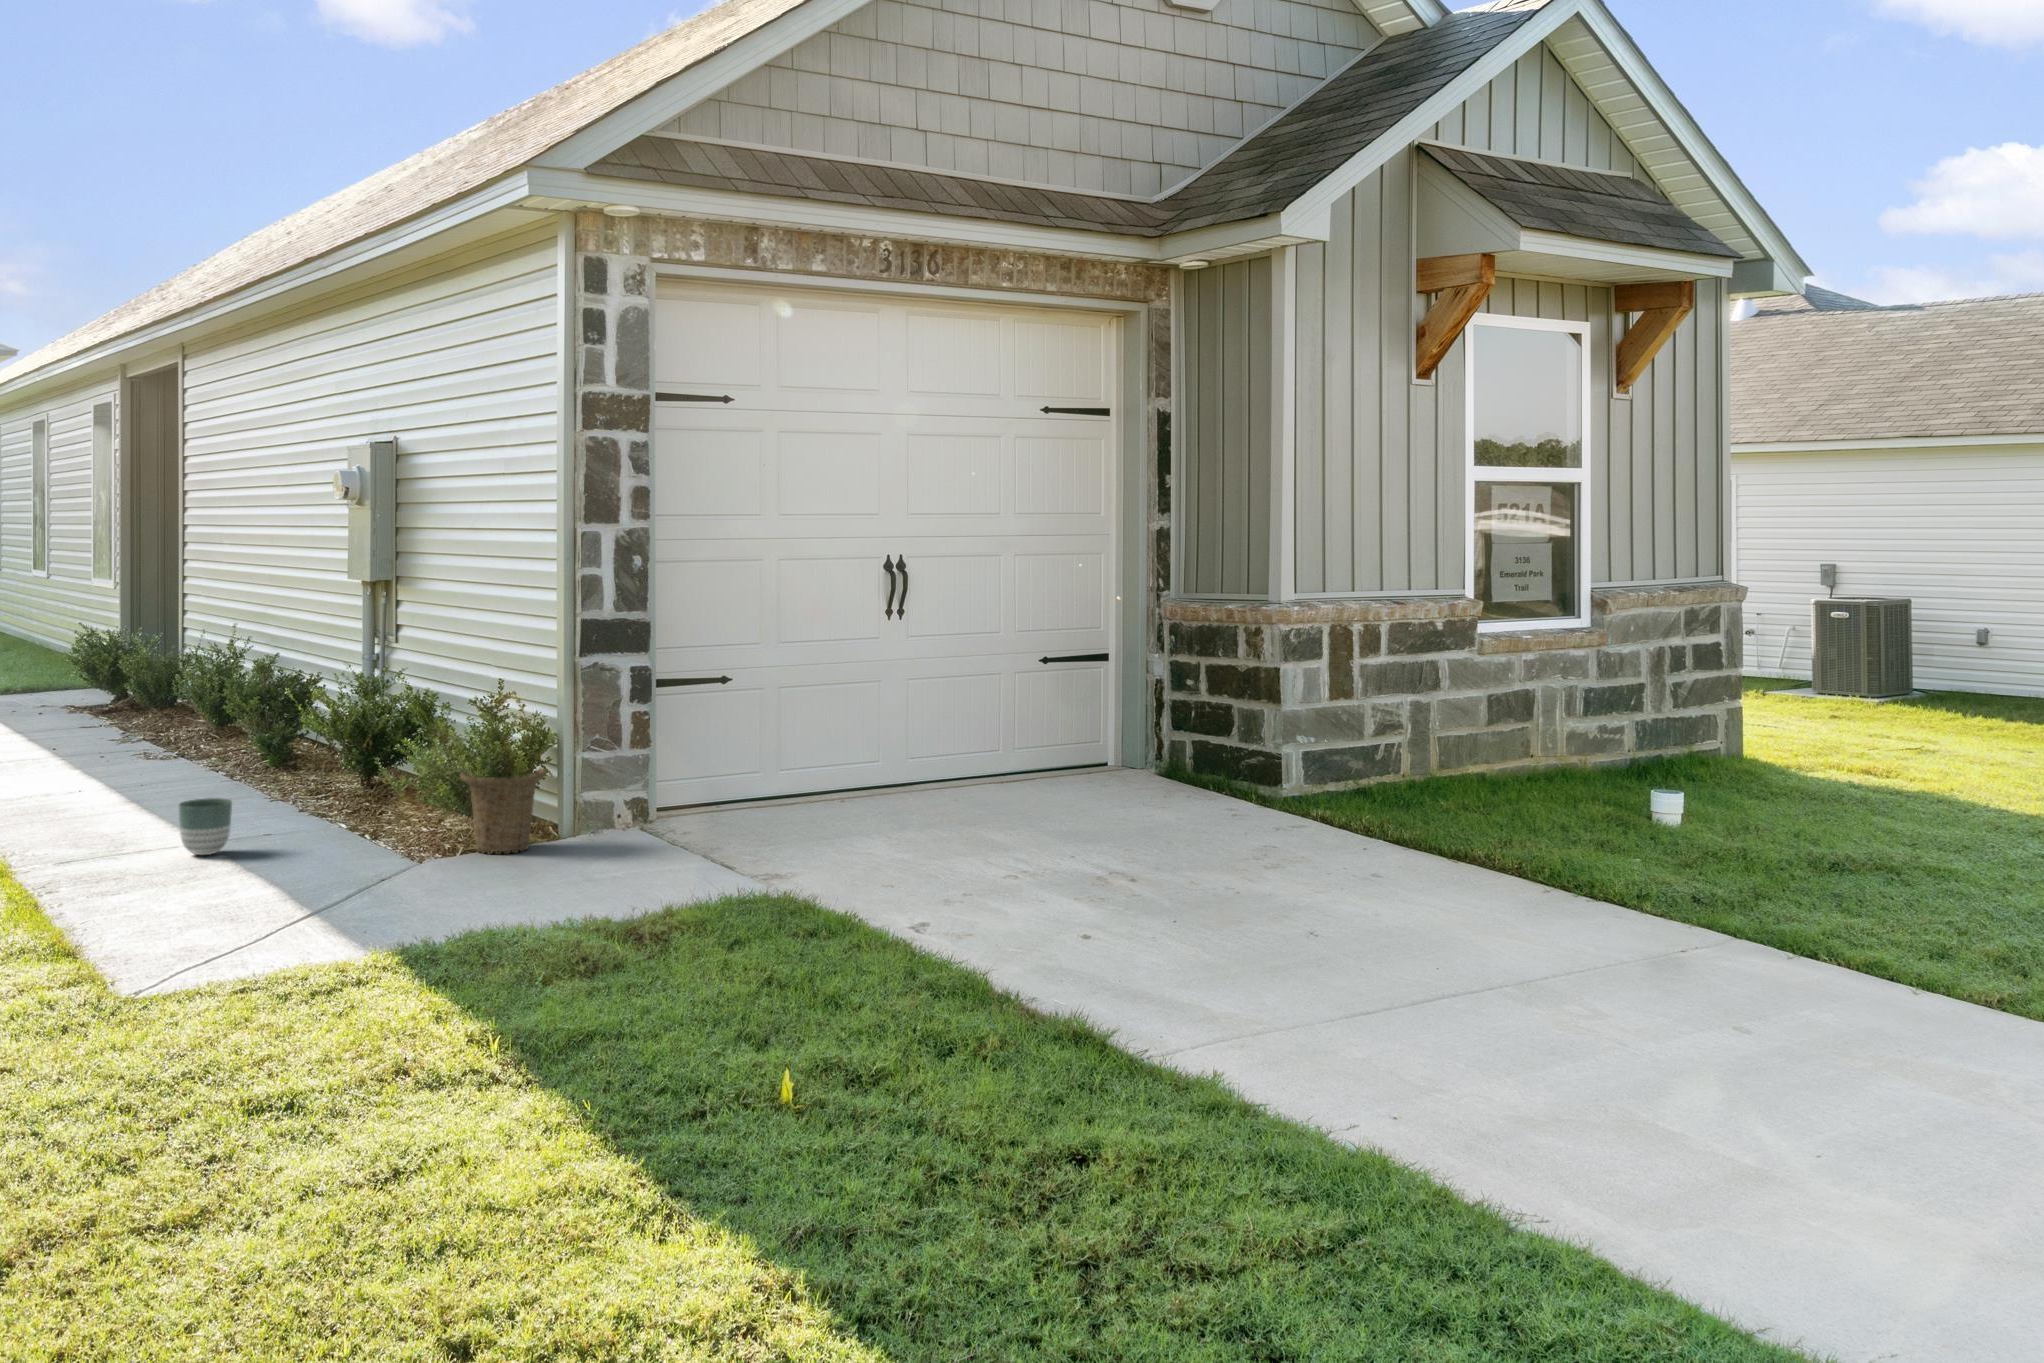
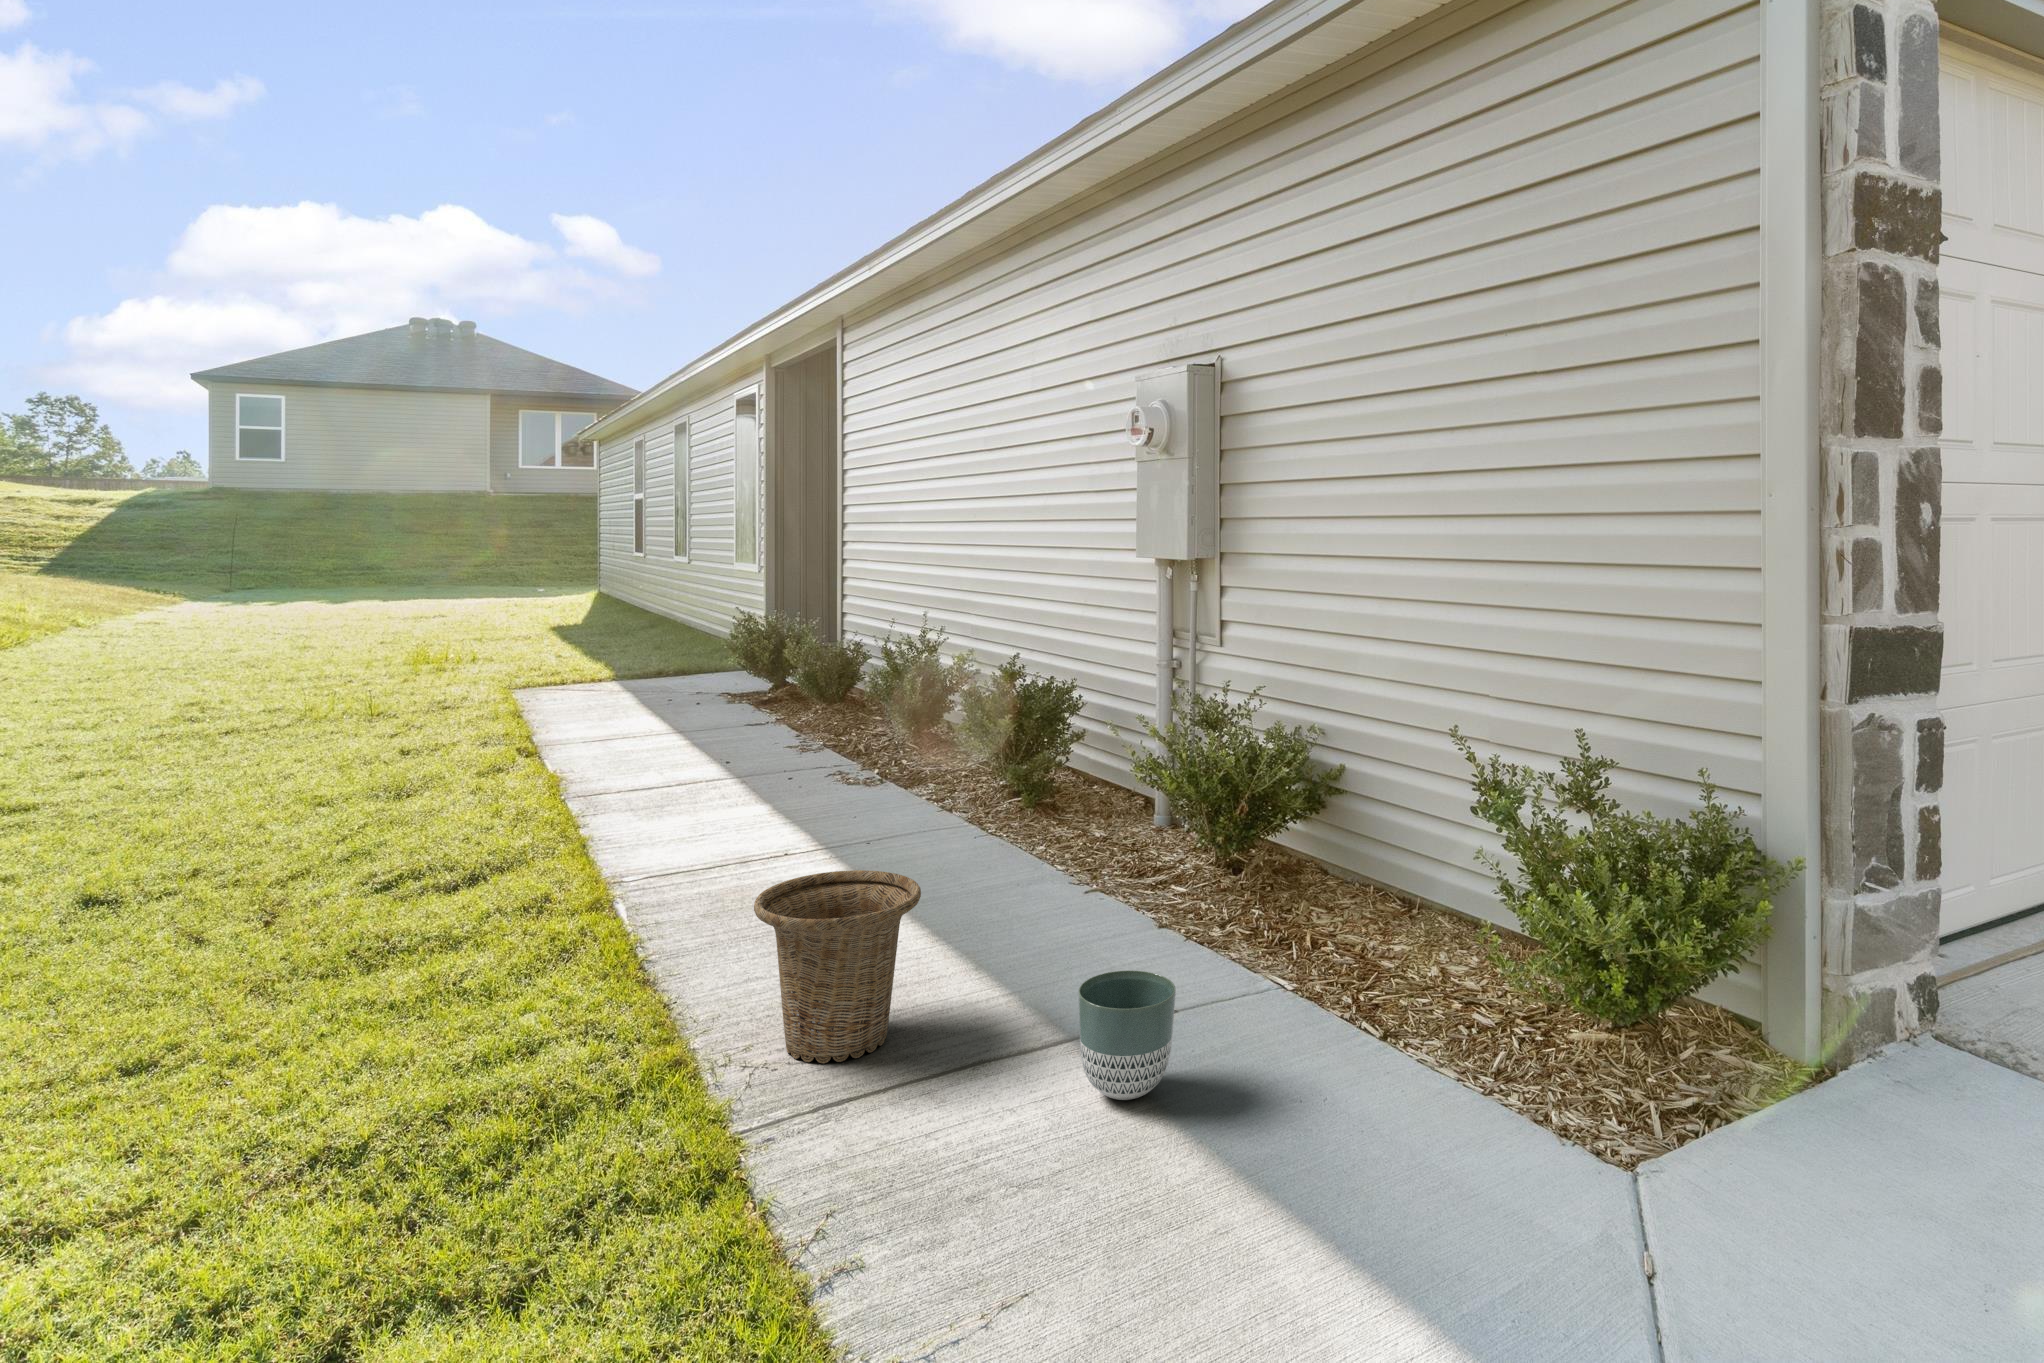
basket: present [460,768,546,854] -> present [754,870,921,1063]

